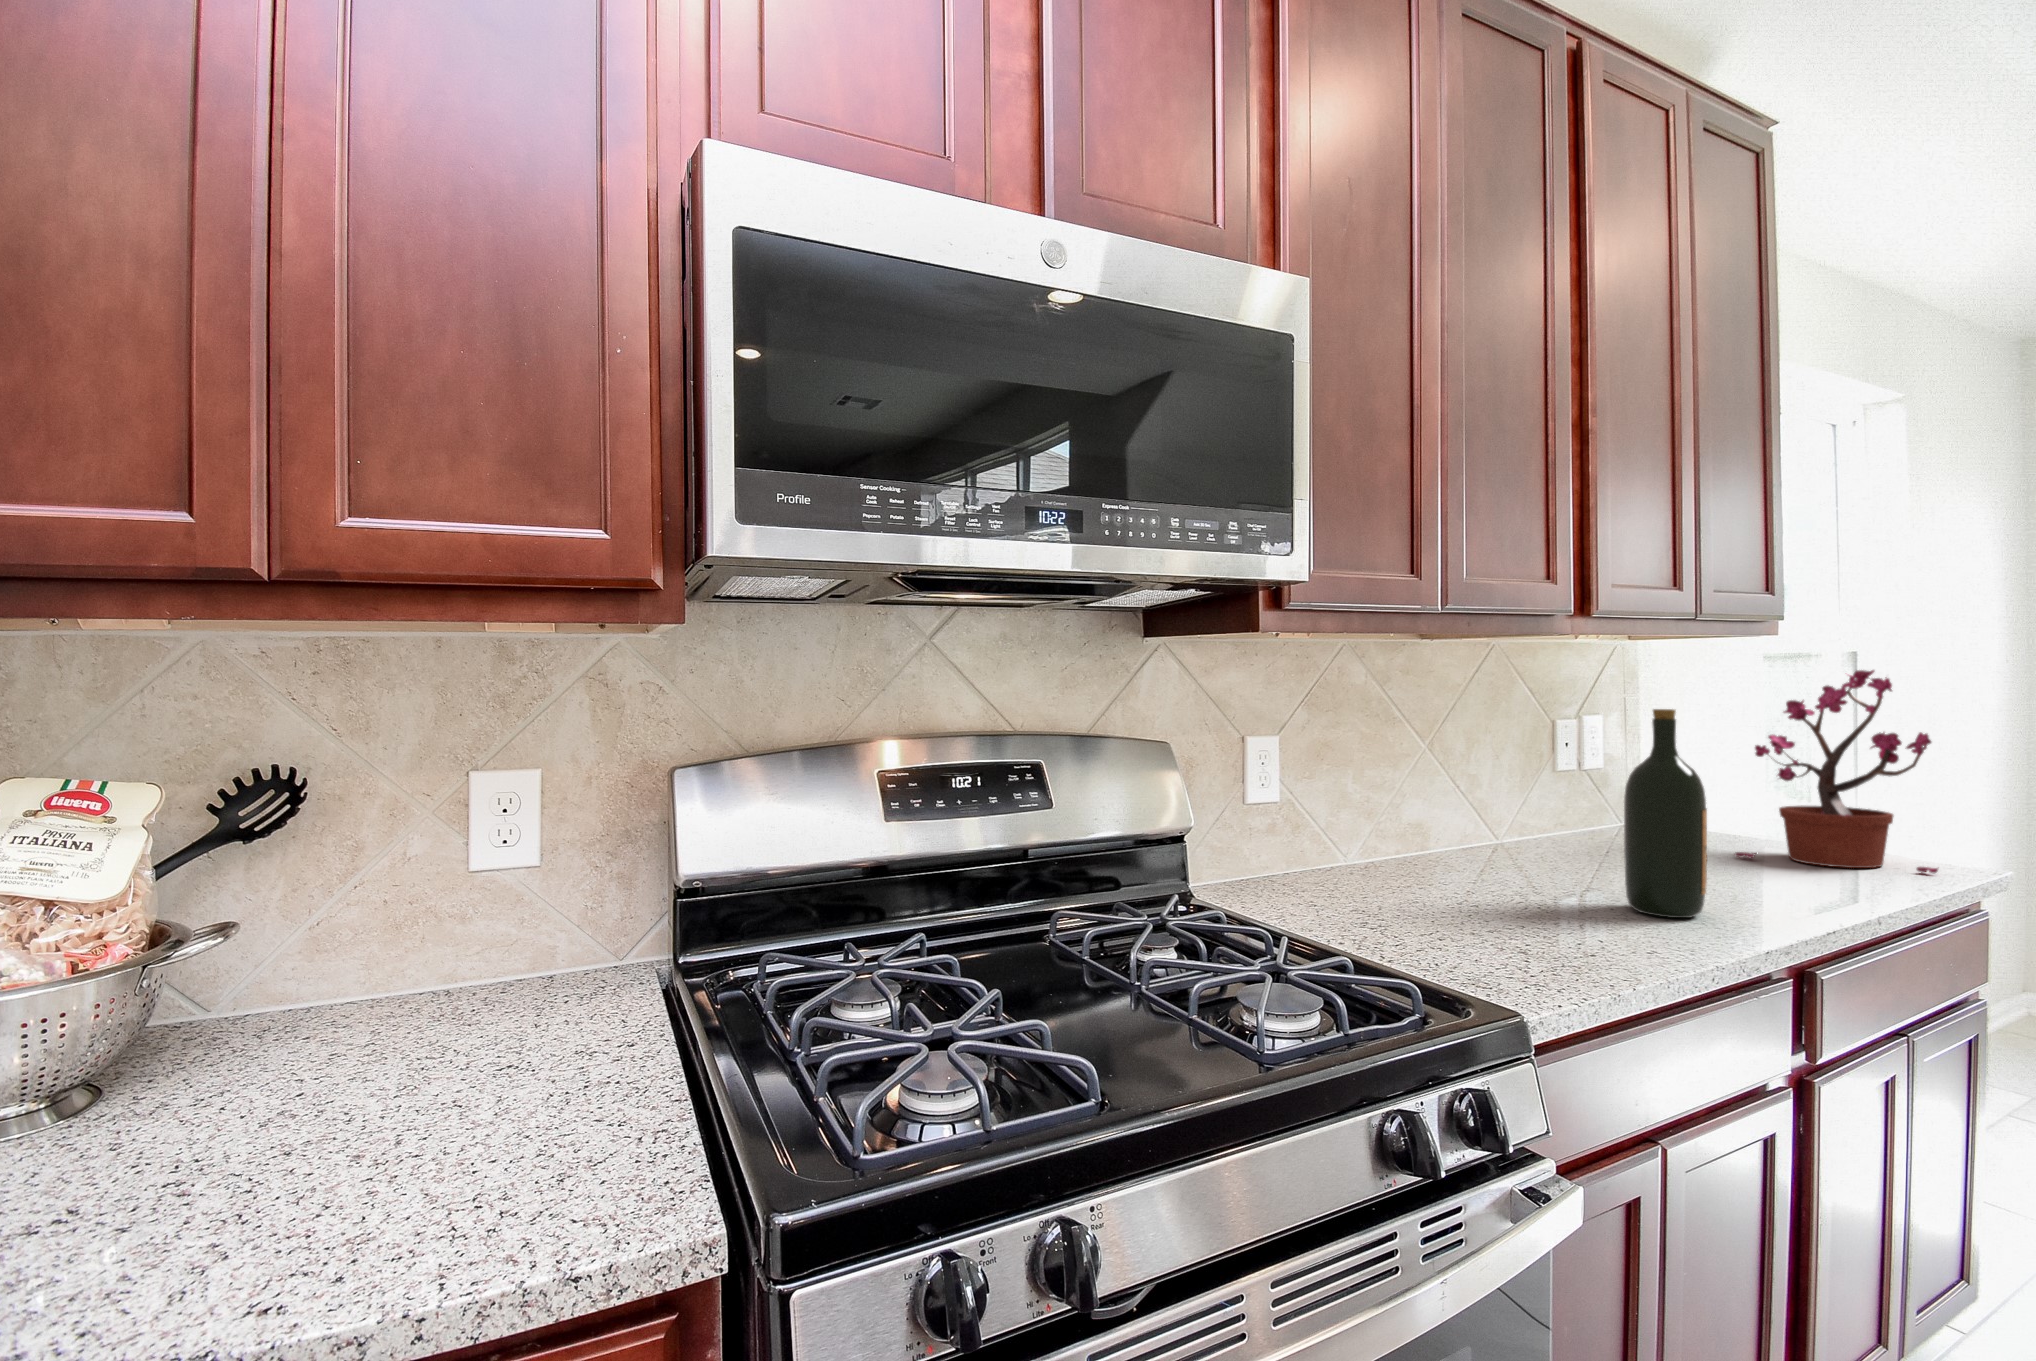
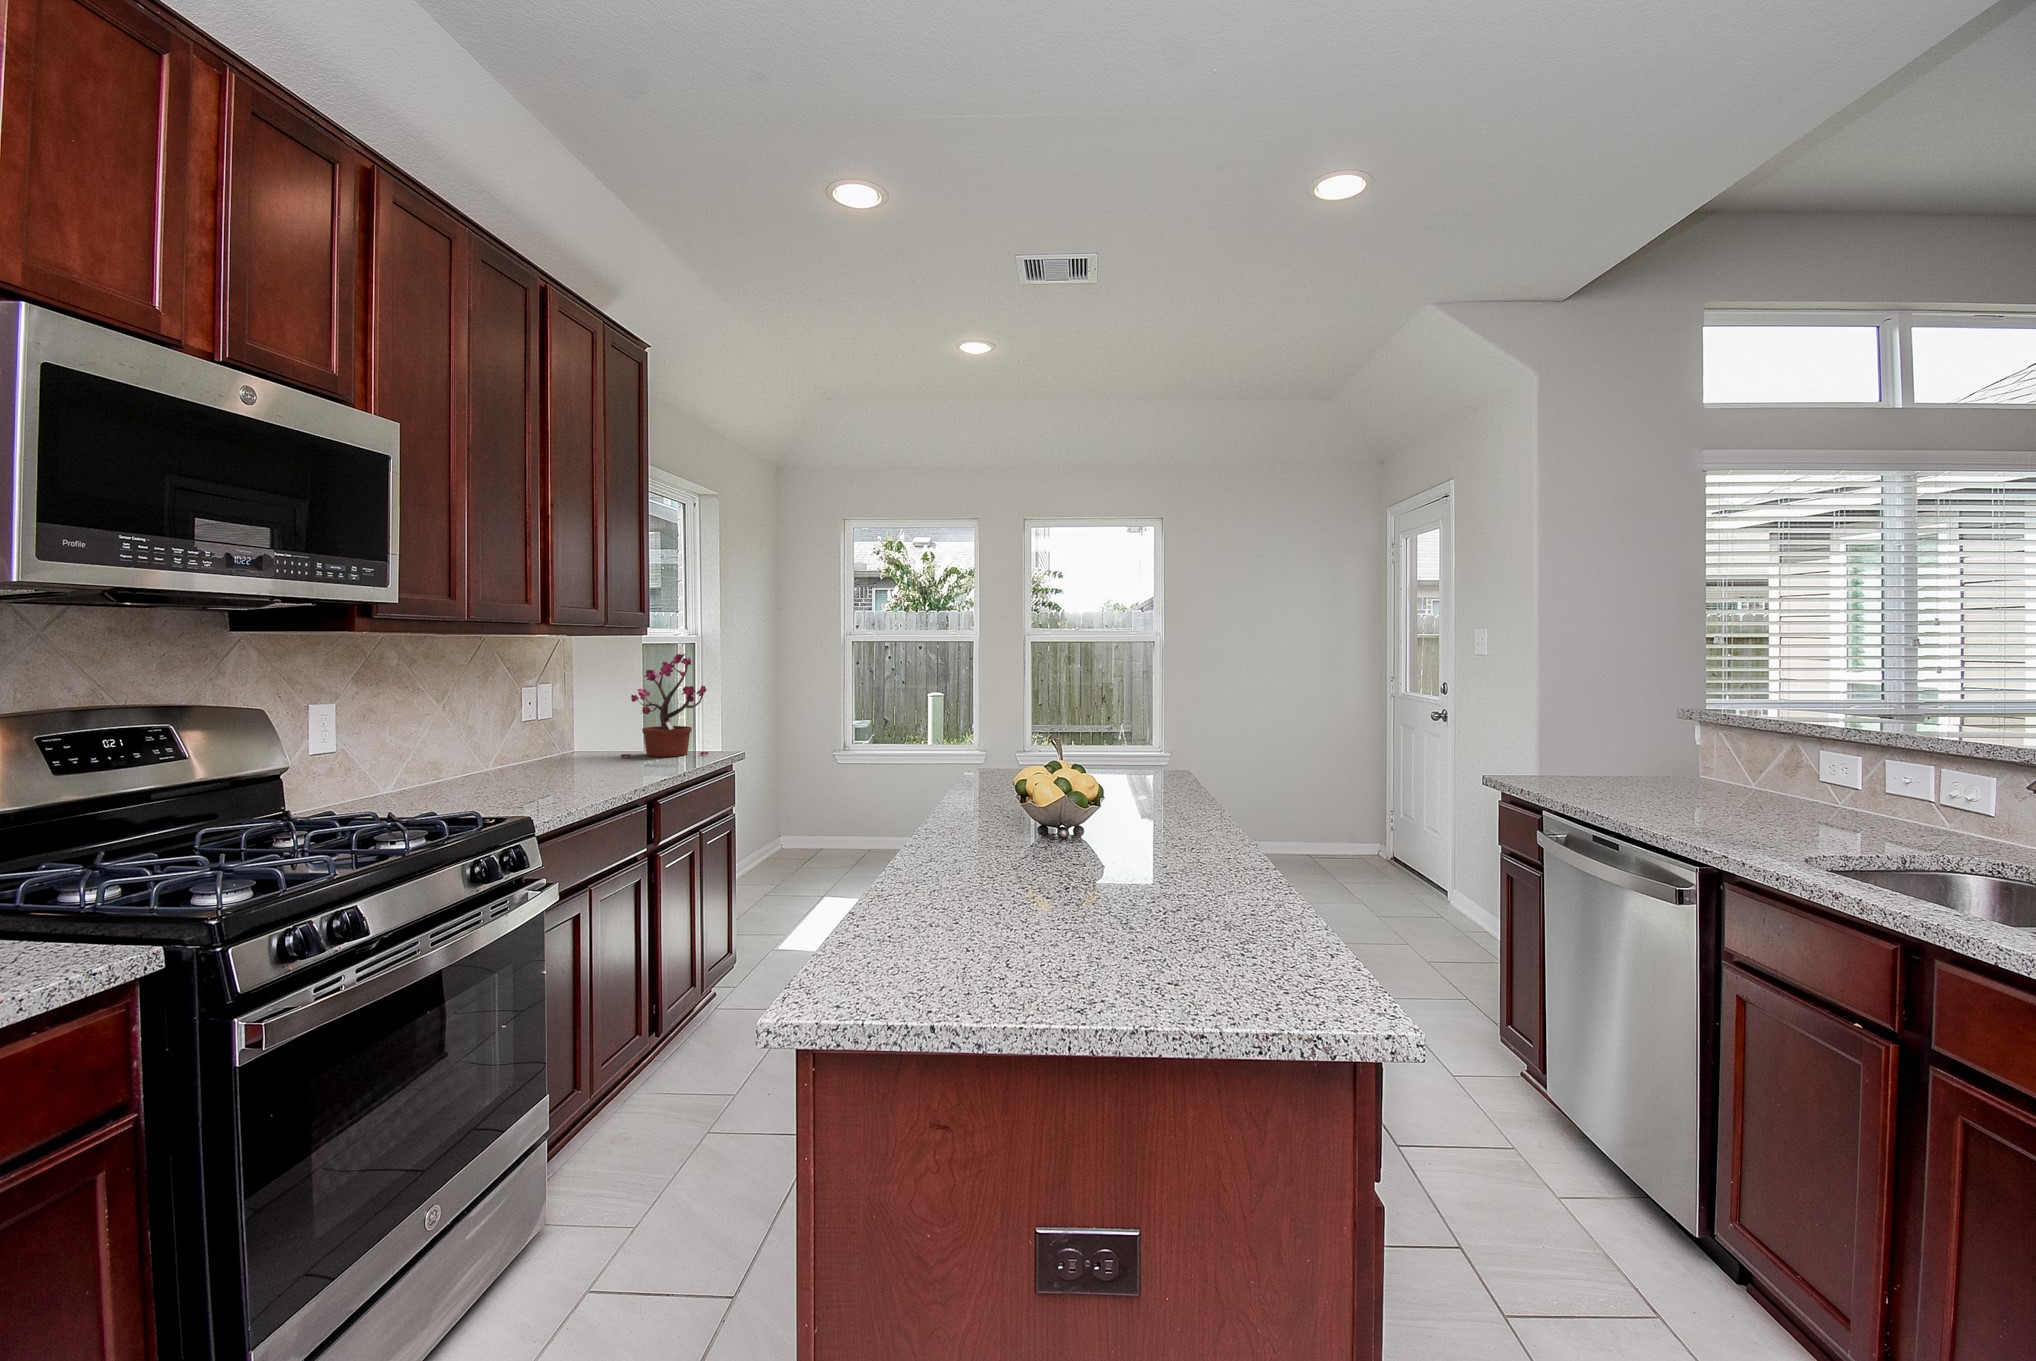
wine bottle: present [1624,709,1707,918] -> none [568,676,608,784]

